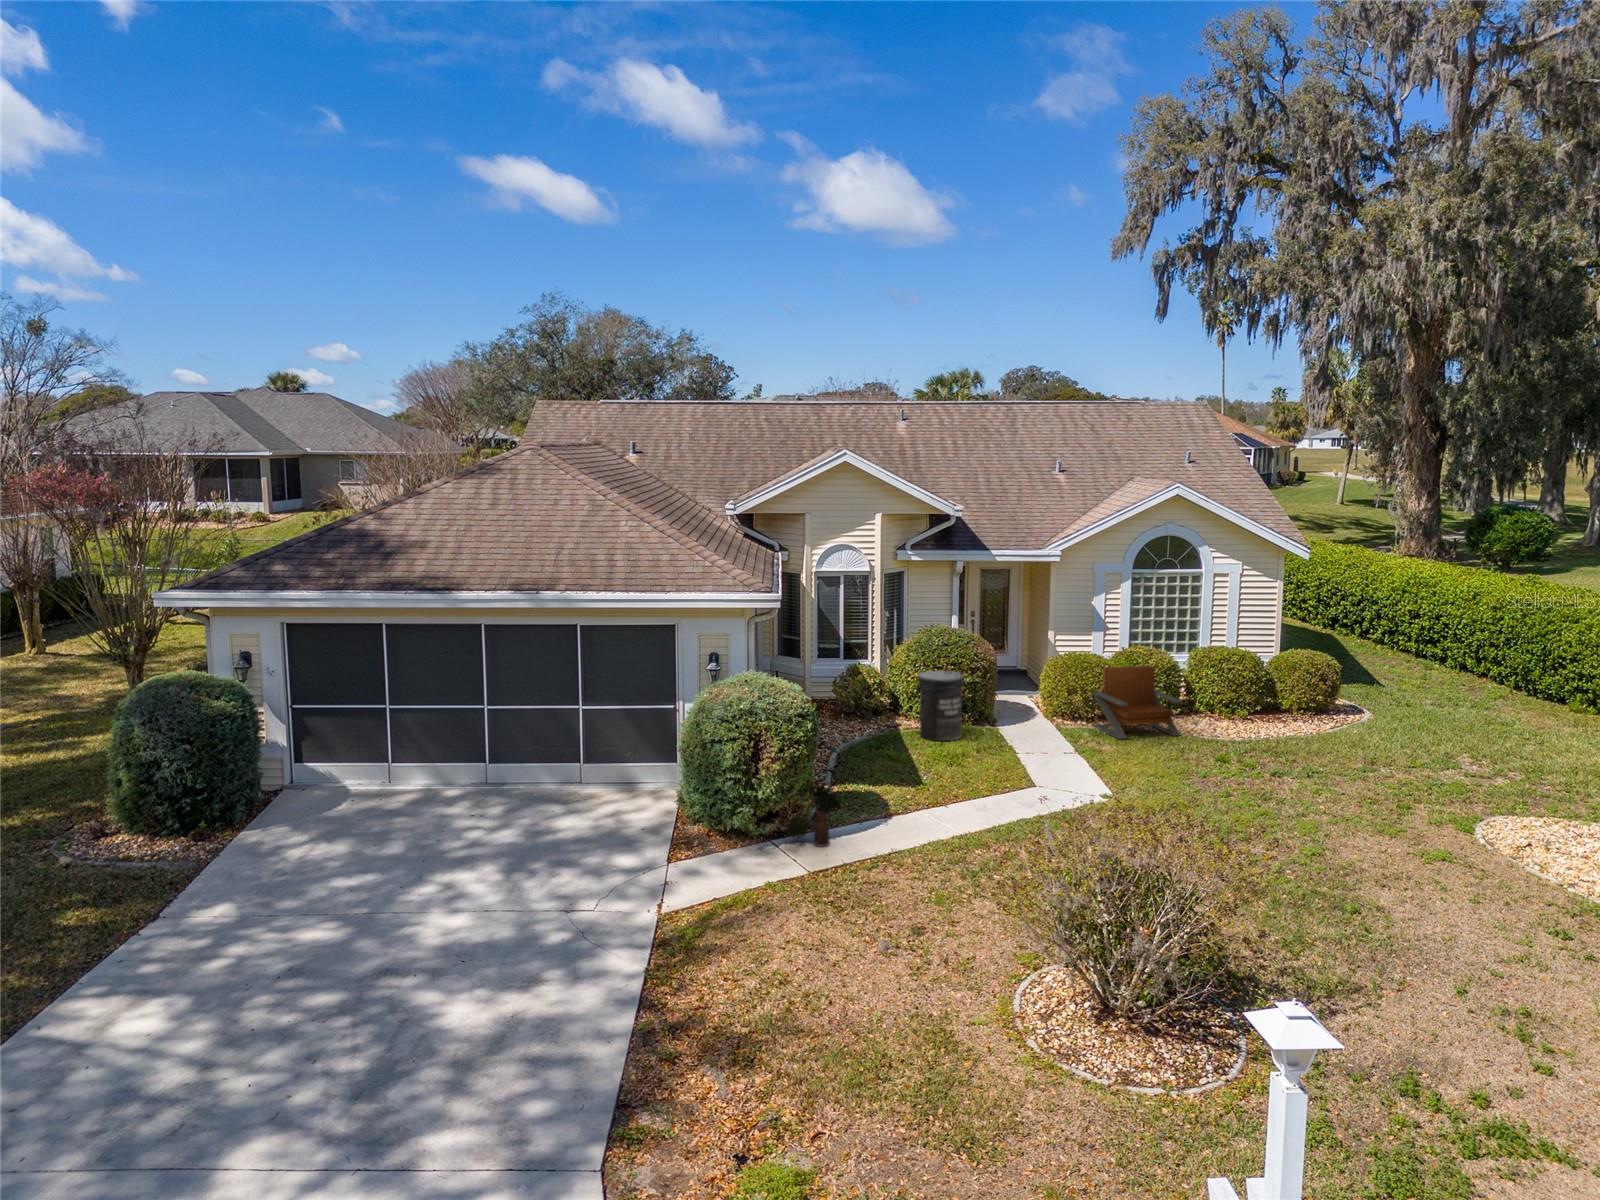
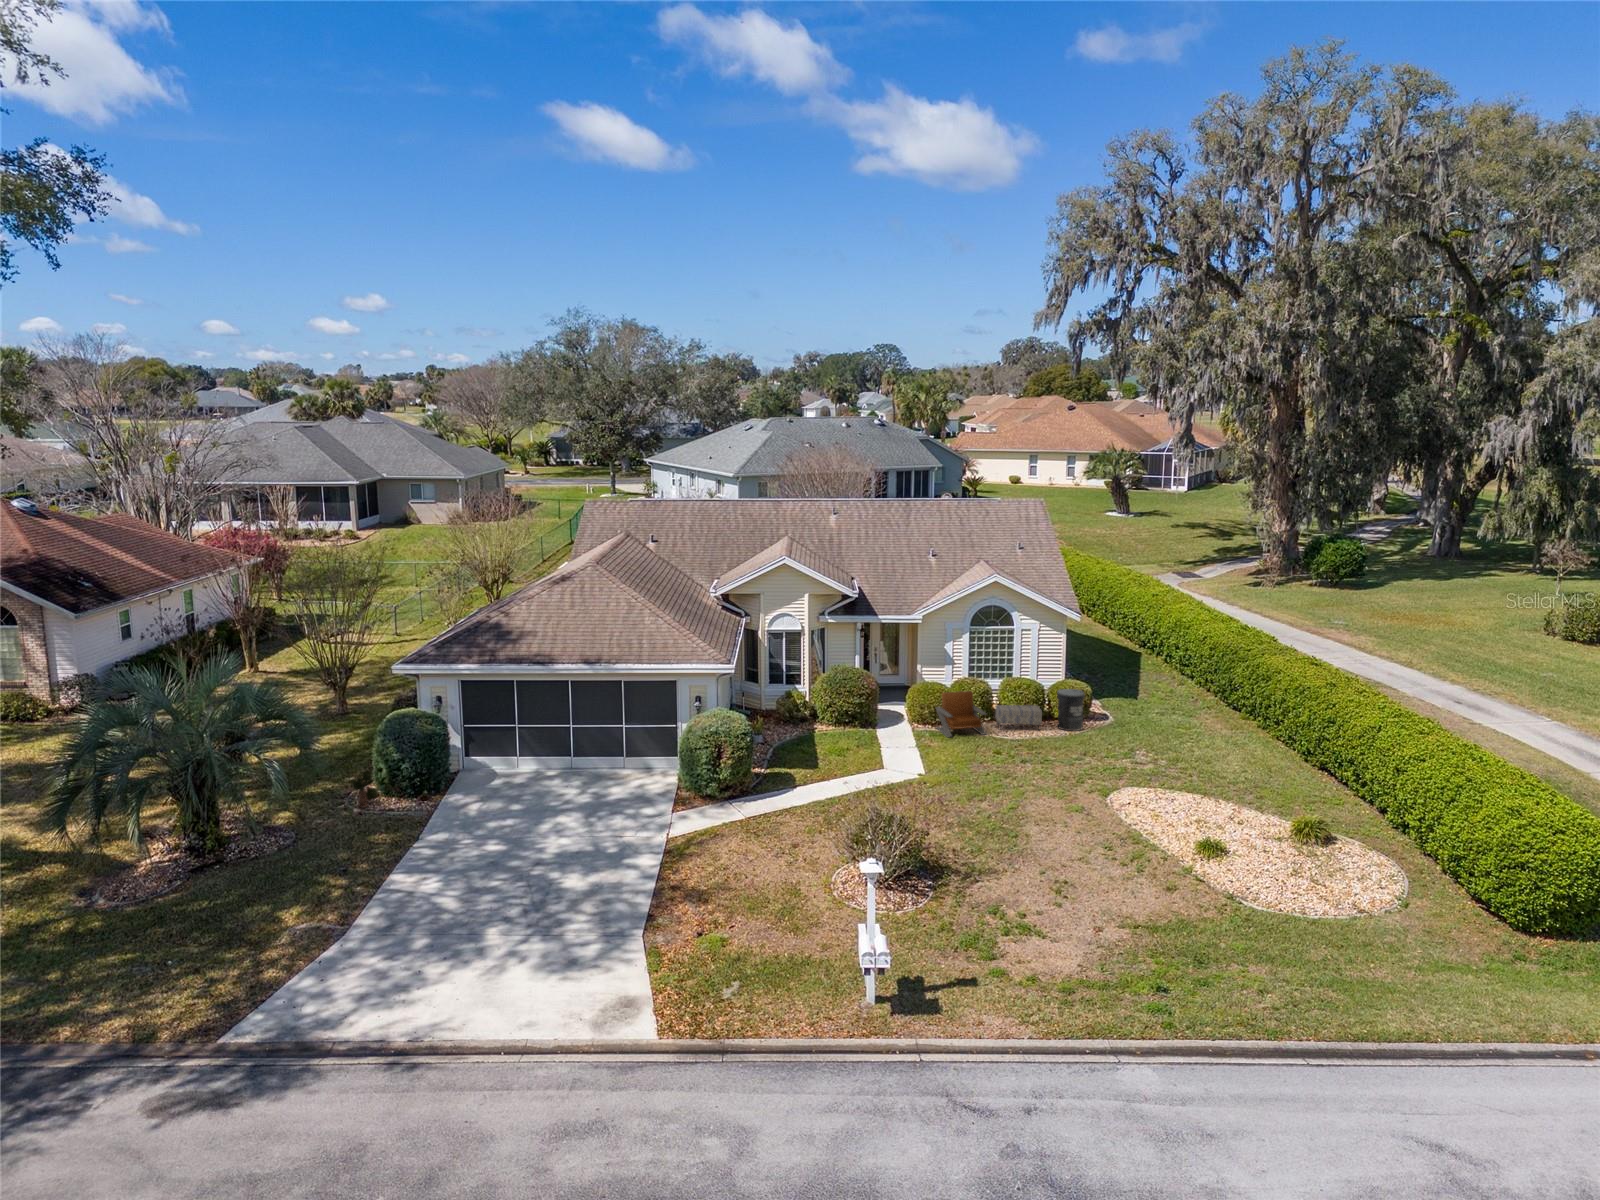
trash can: present [917,671,964,741] -> present [1057,689,1085,731]
bench: none [1186,689,1269,730] -> present [995,705,1042,730]
potted plant: present [786,782,840,846] -> present [352,773,379,808]

